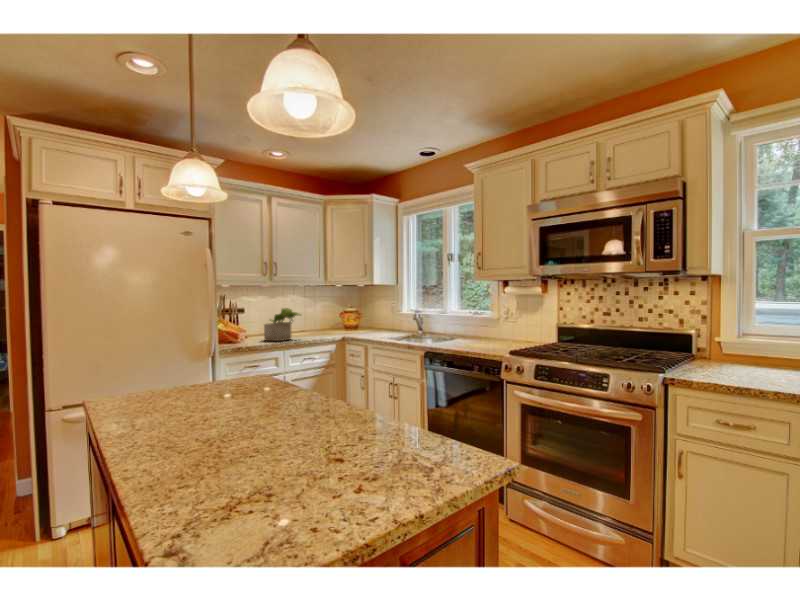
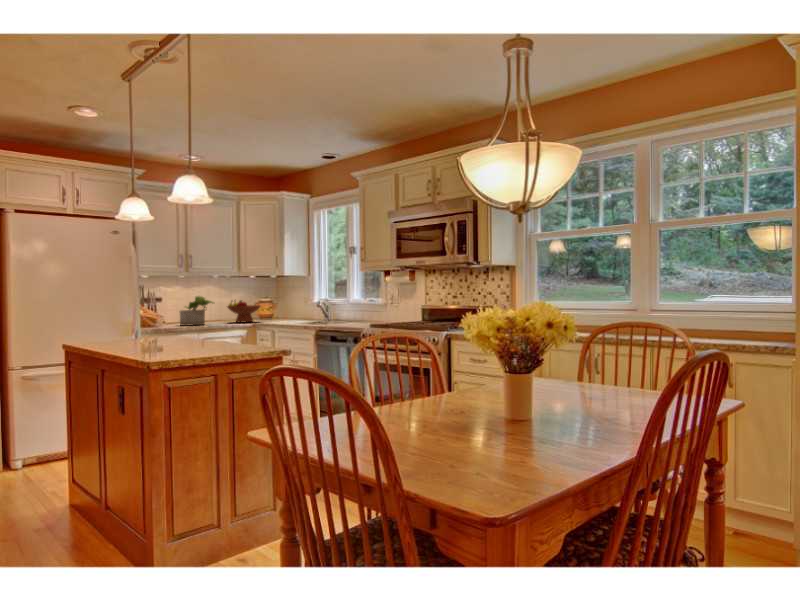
fruit bowl: none [313,311,351,335] -> present [227,300,260,322]

